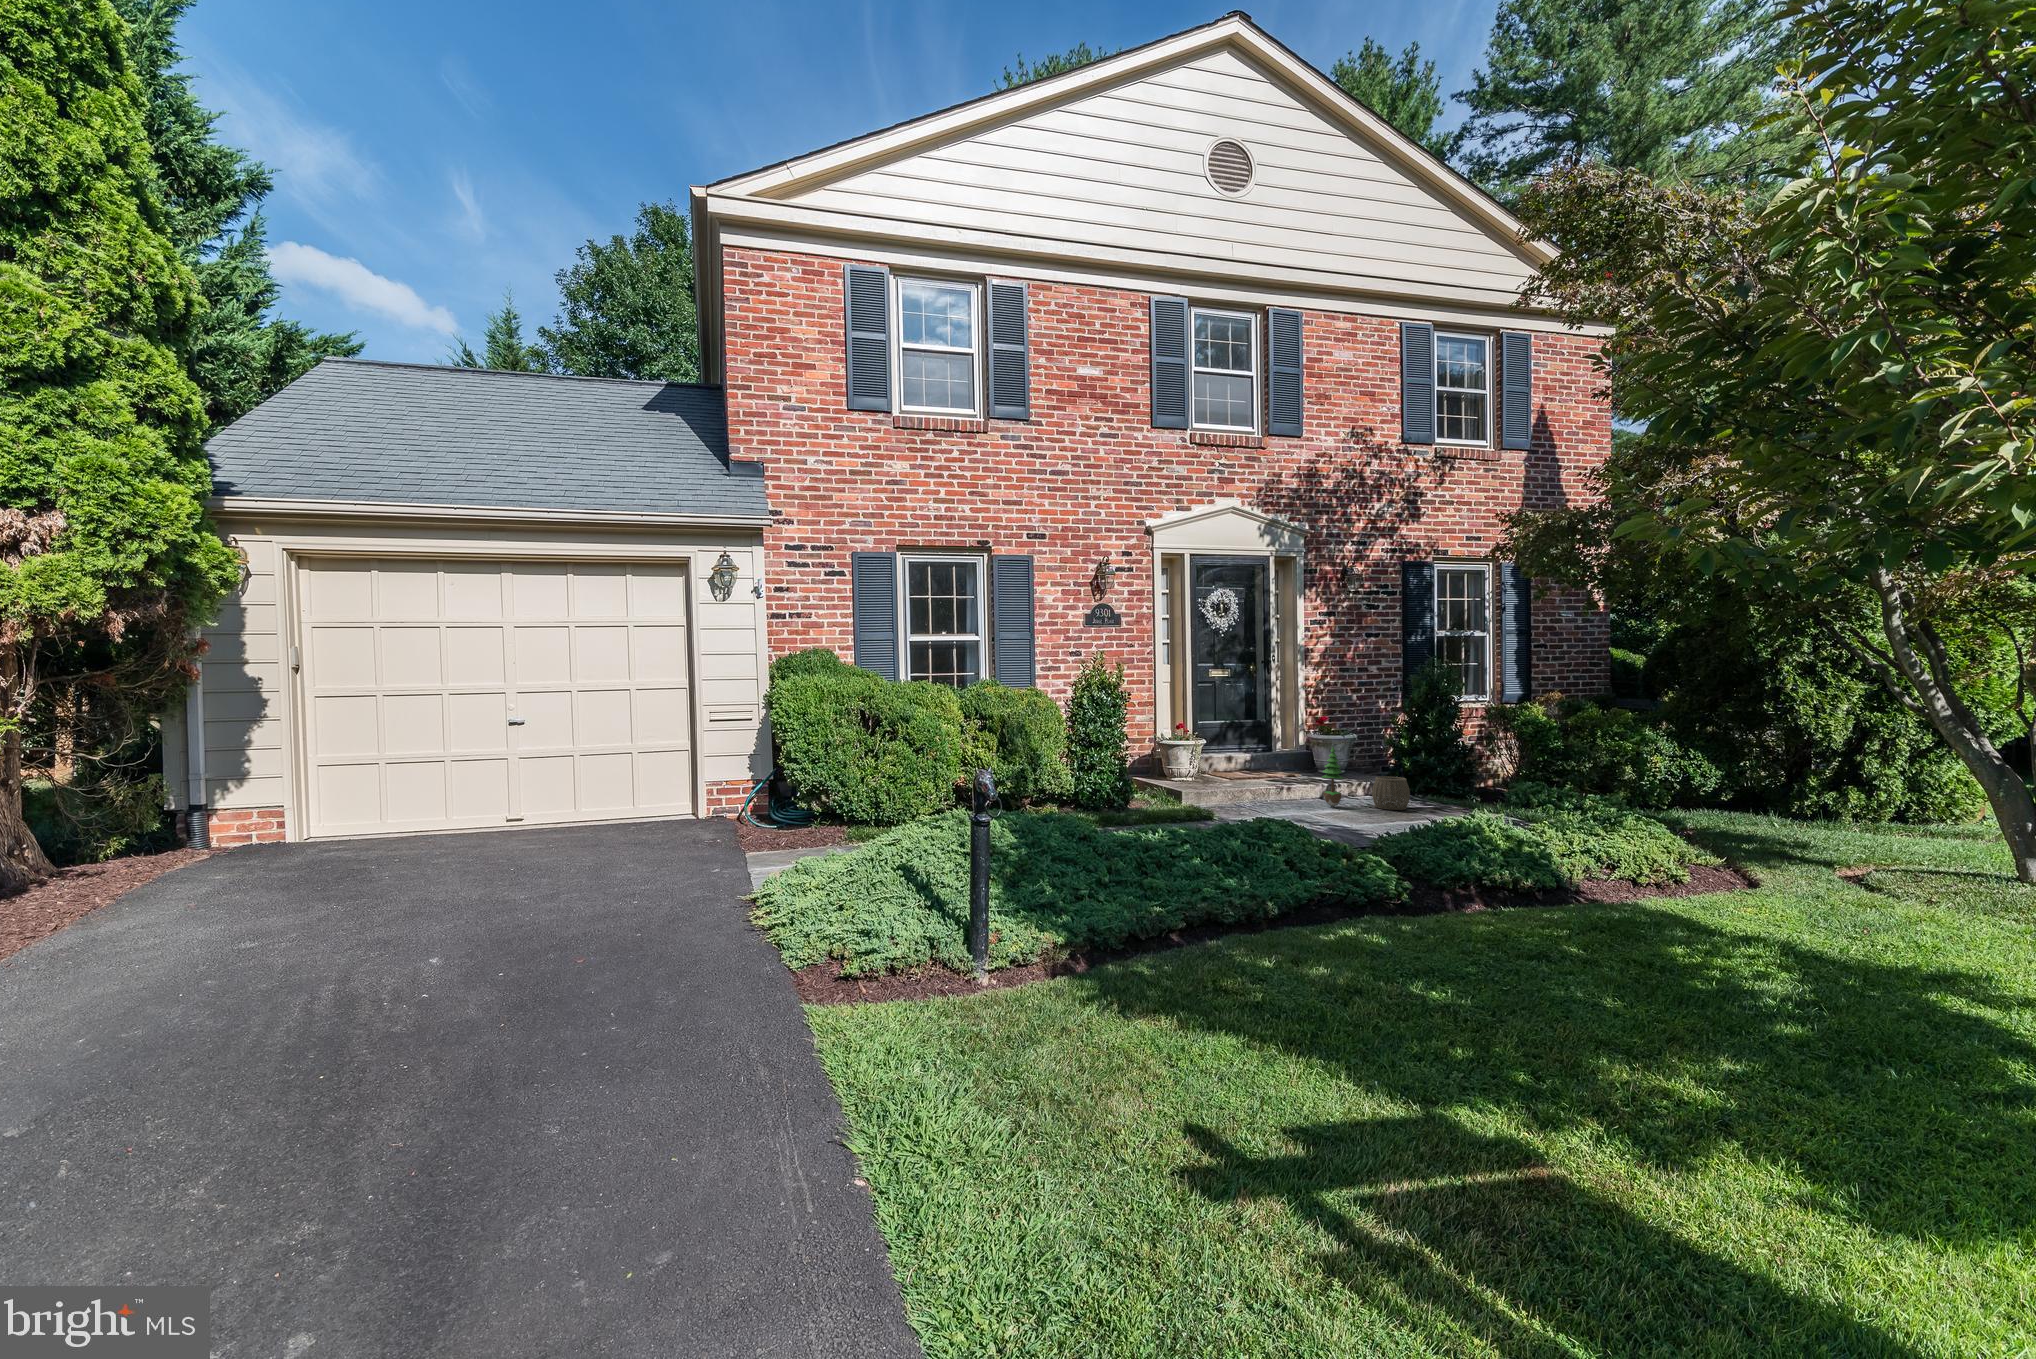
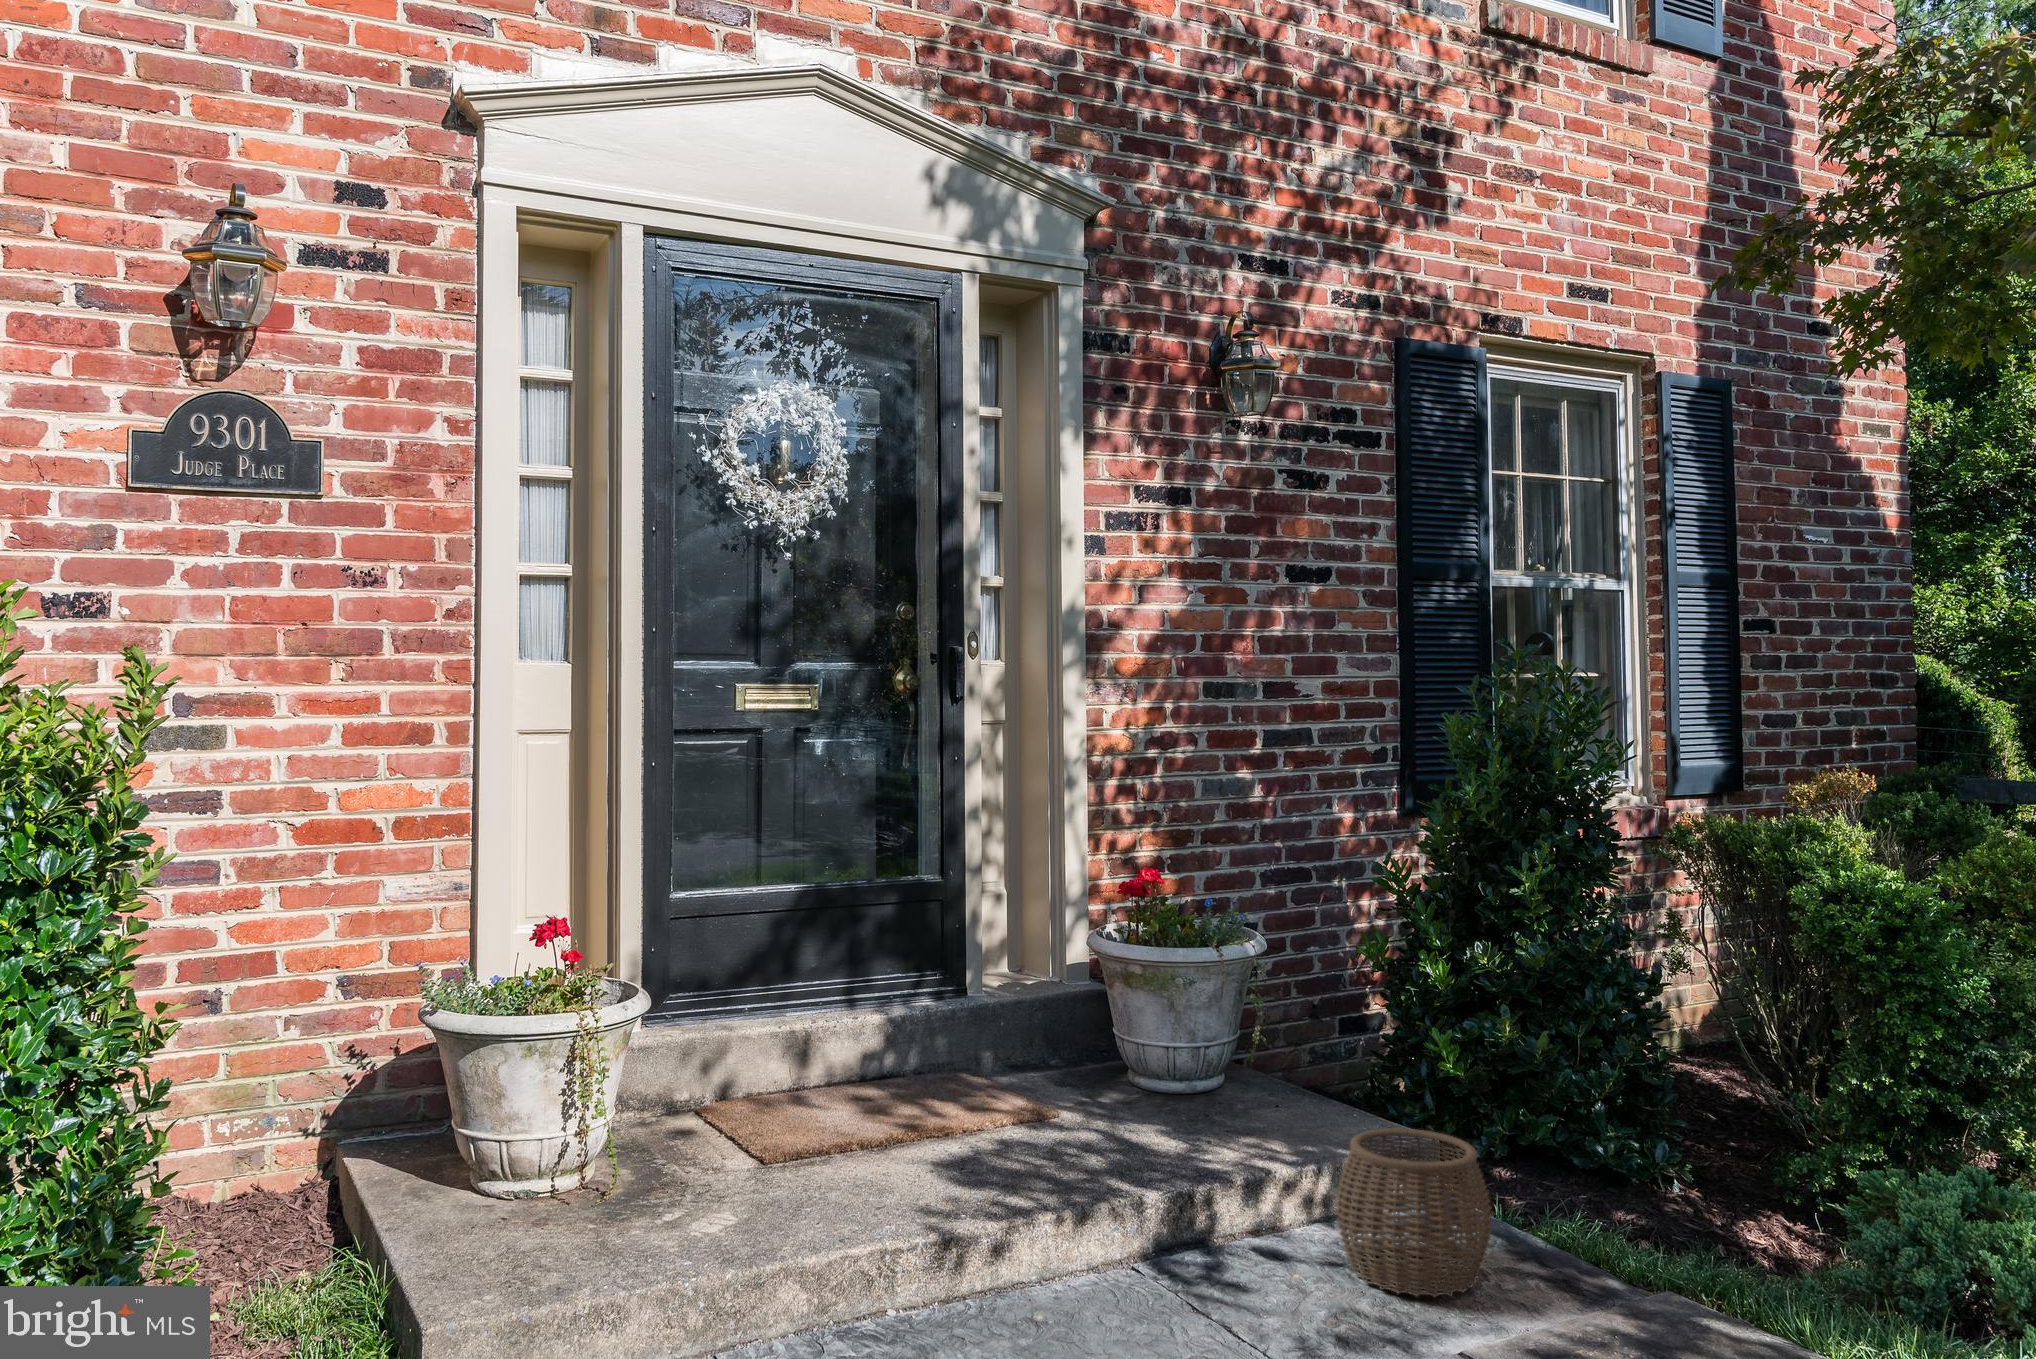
potted tree: present [1322,747,1343,807] -> none [1126,1024,1224,1300]

